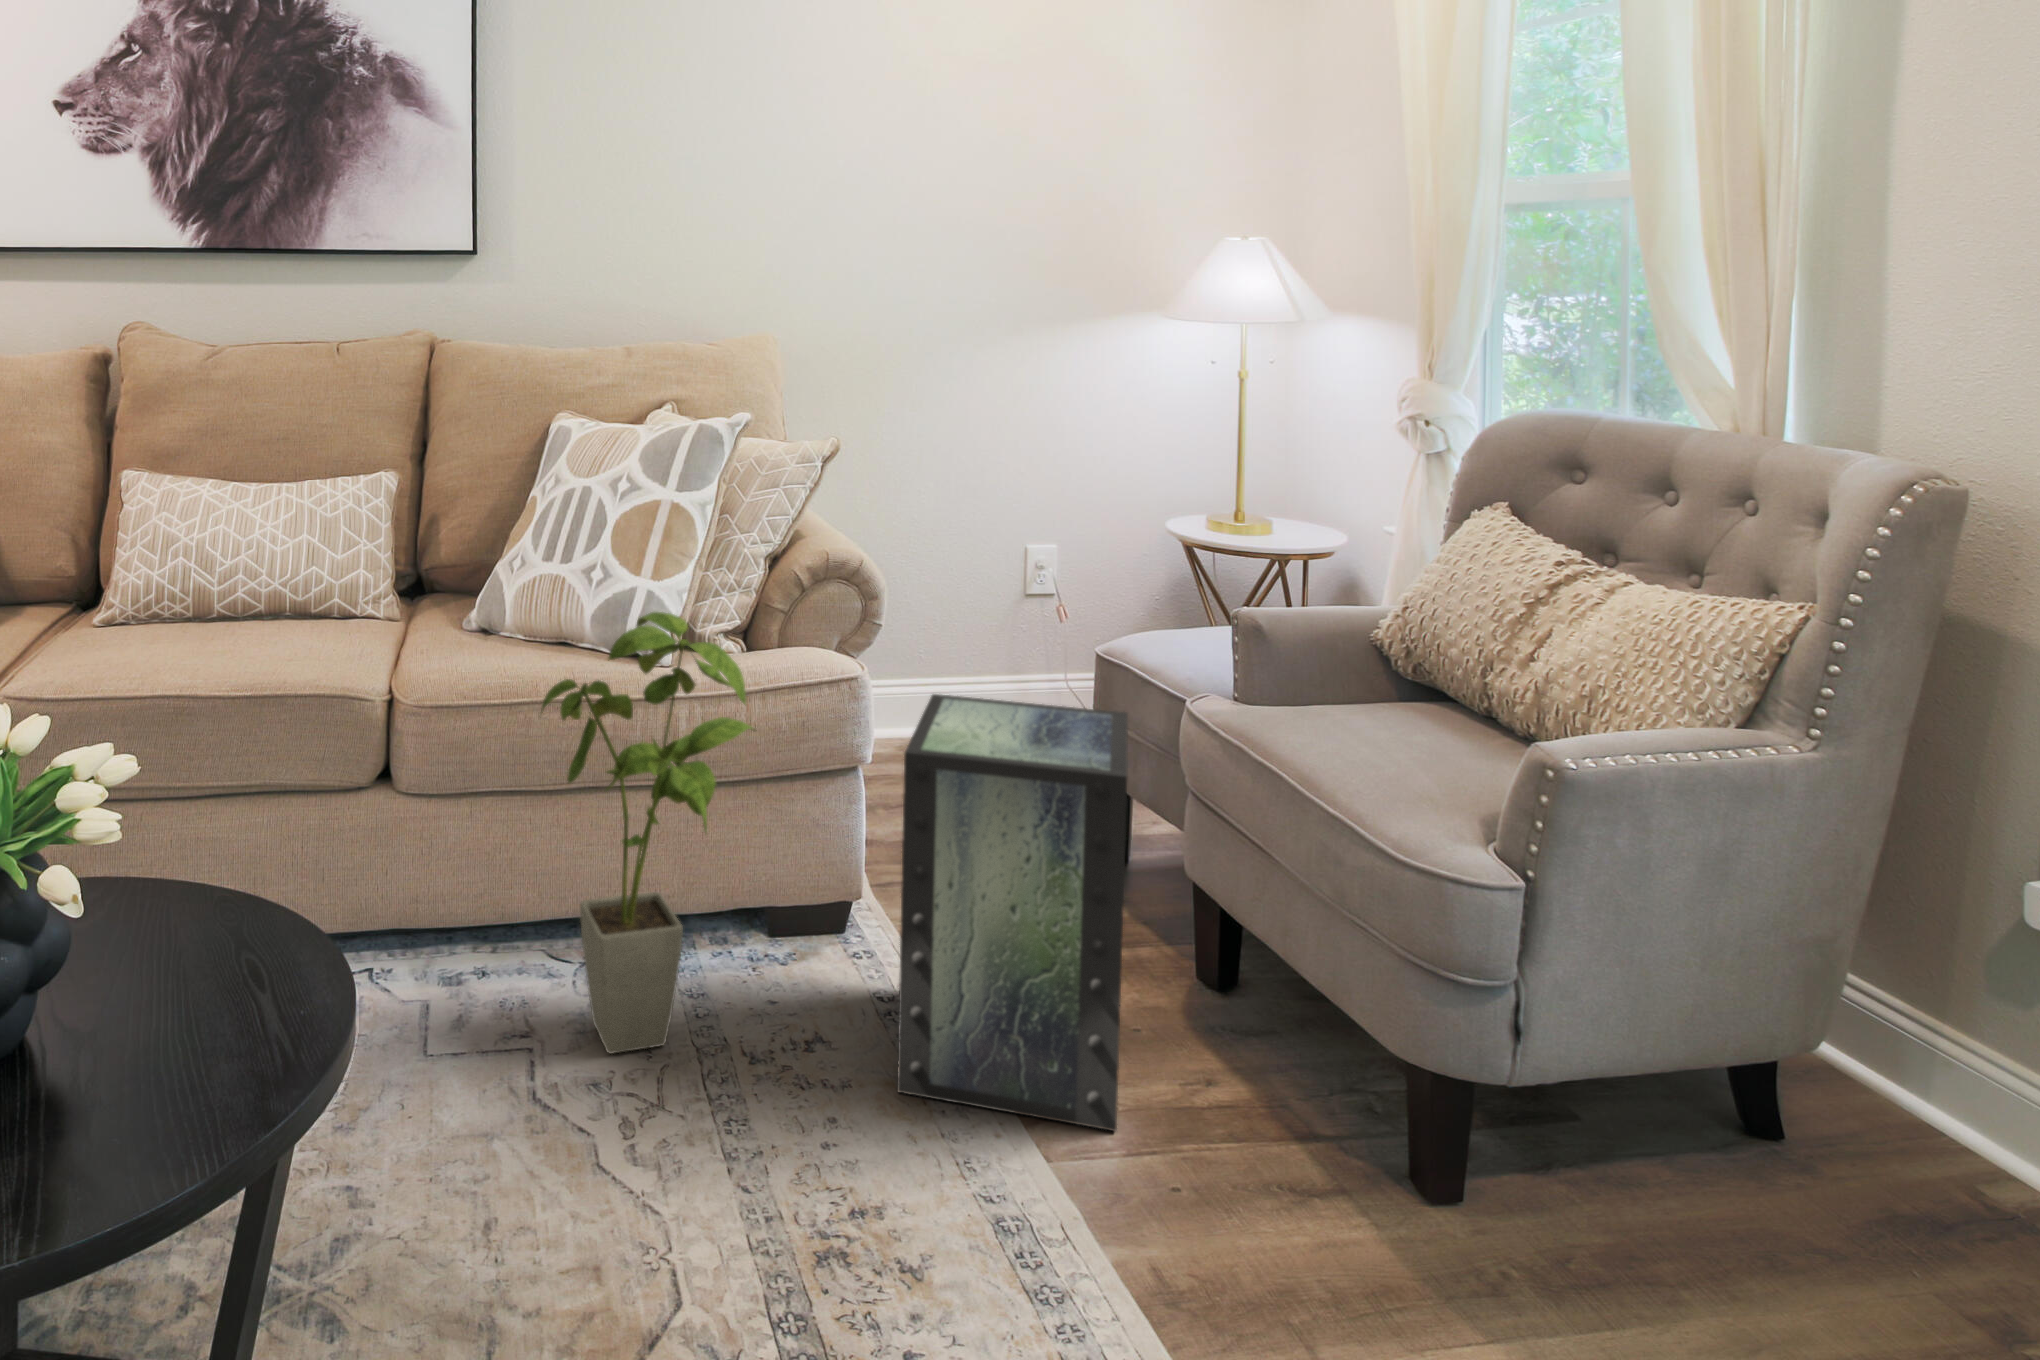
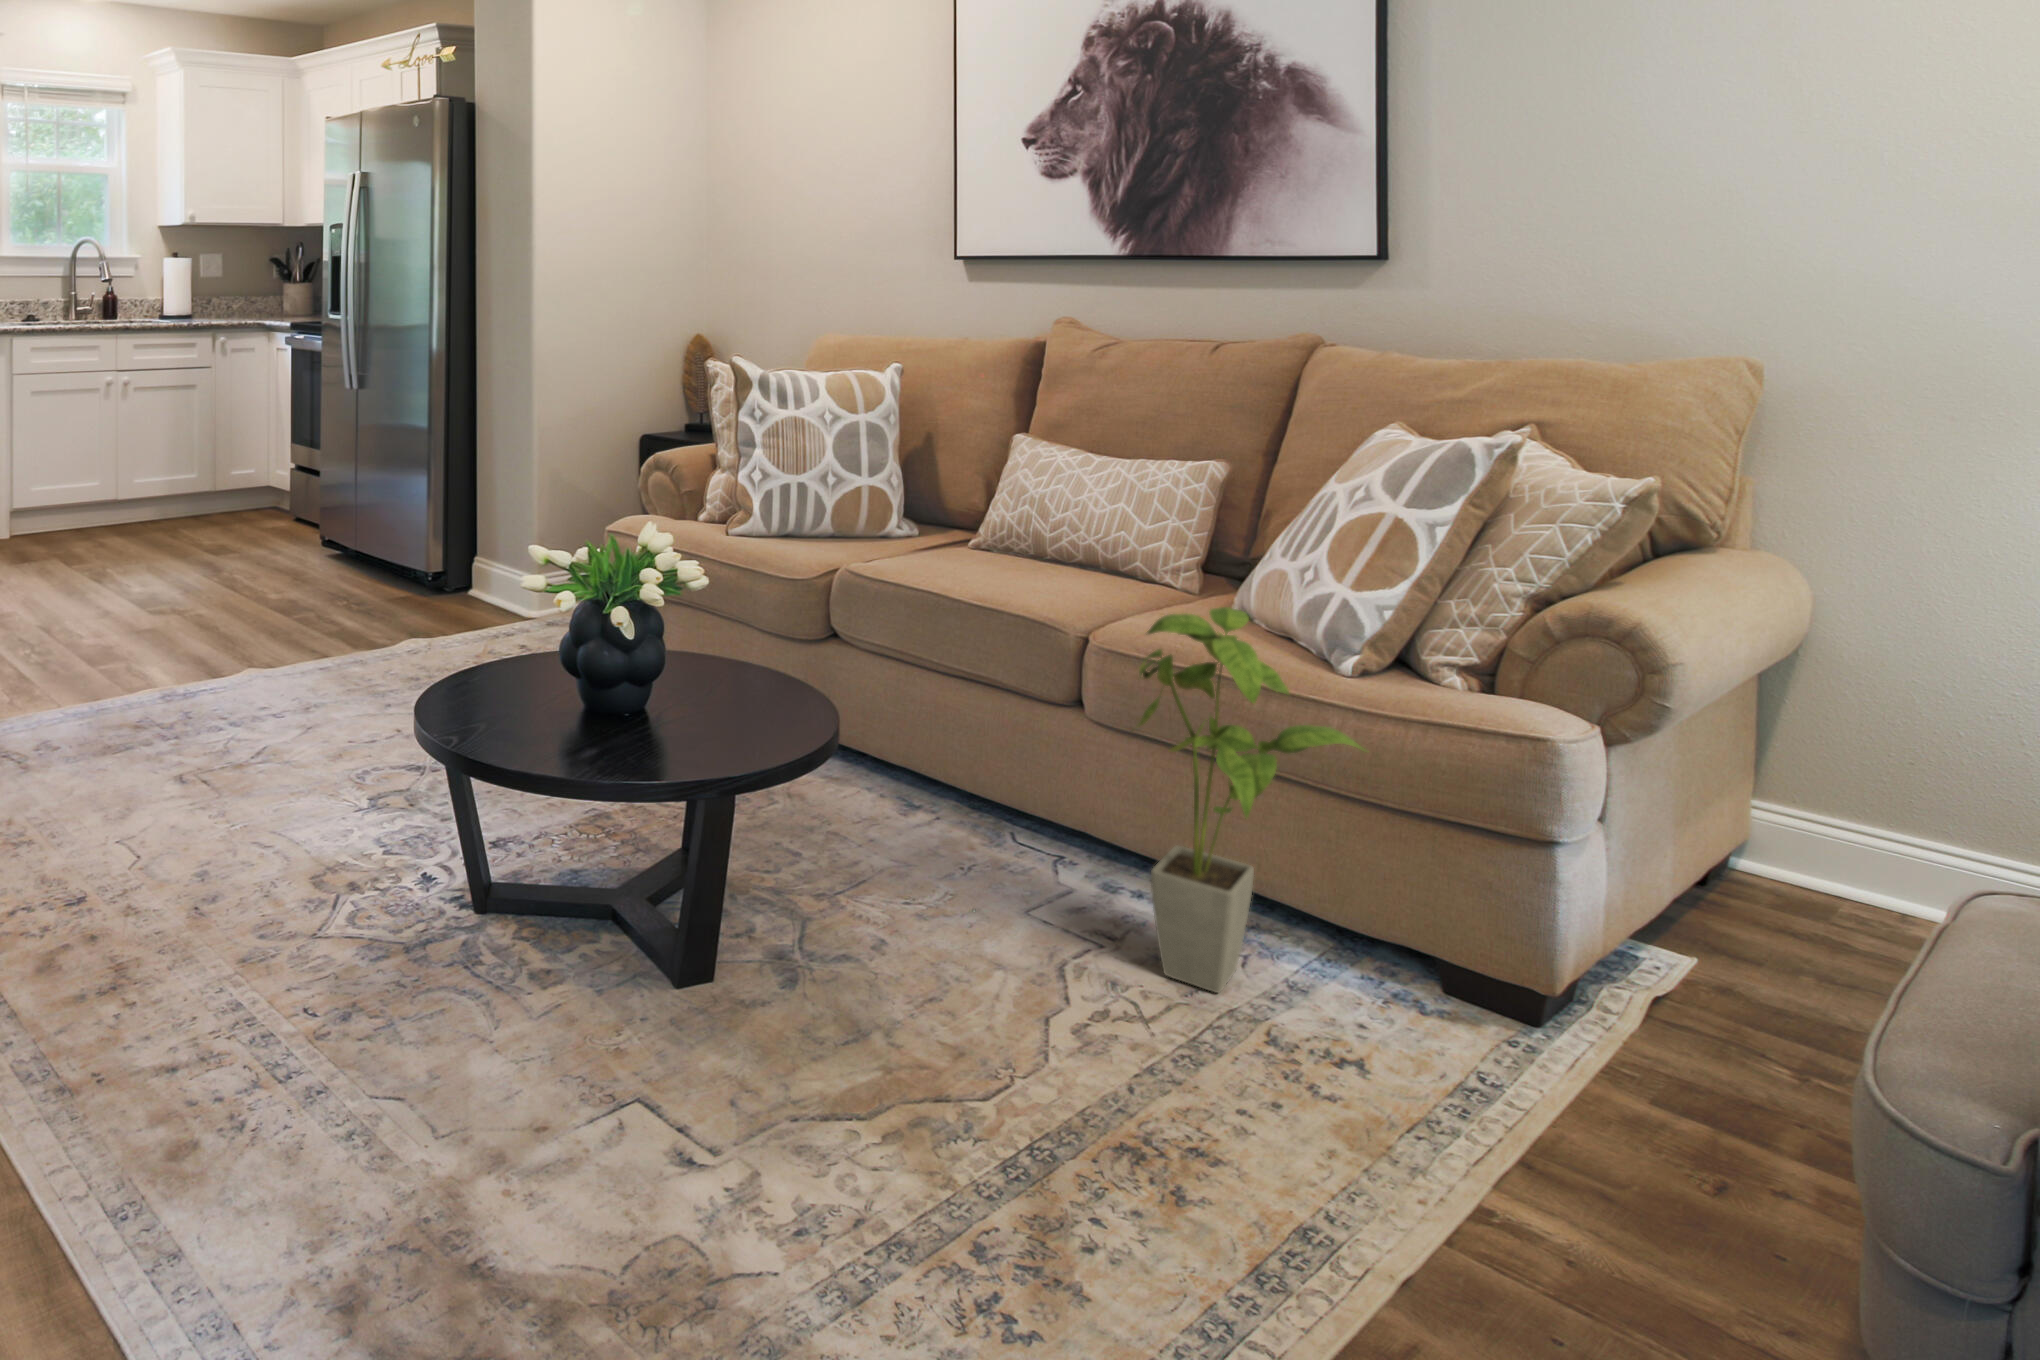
storage box: present [897,694,1128,1131] -> none [1389,772,1813,1287]

